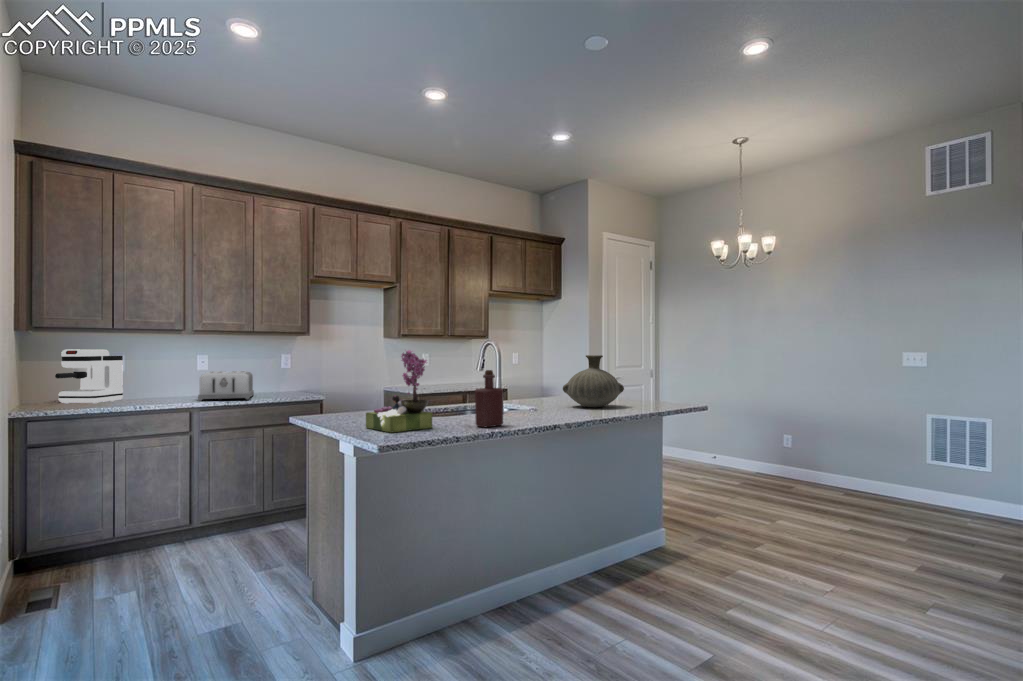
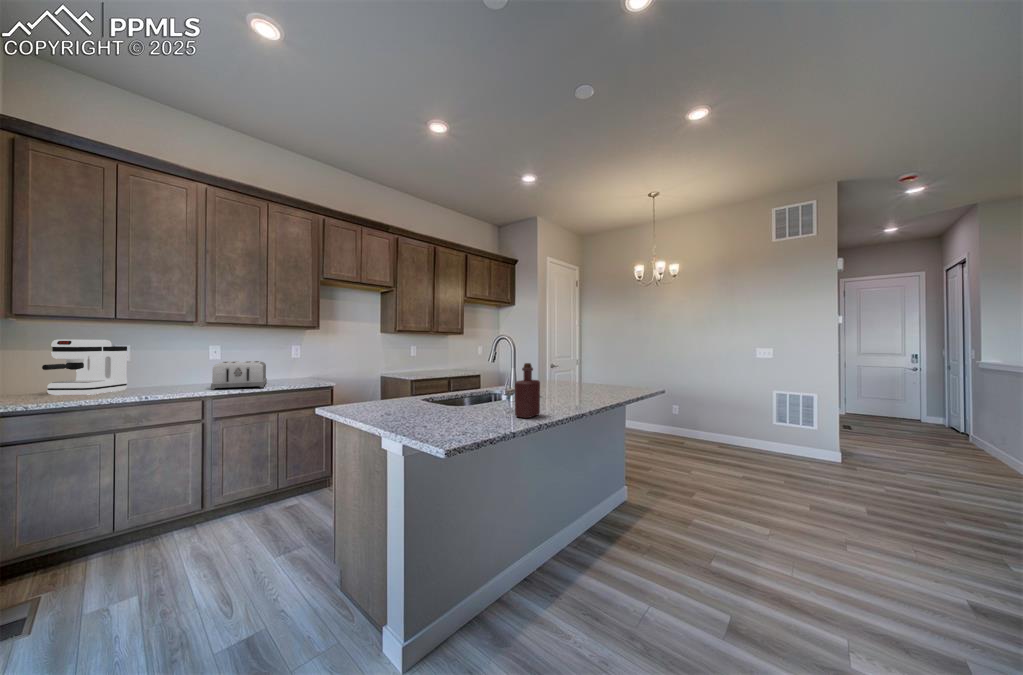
flower arrangement: present [366,350,432,433] -> none [408,342,476,428]
vase: present [563,355,624,407] -> none [556,349,605,392]

